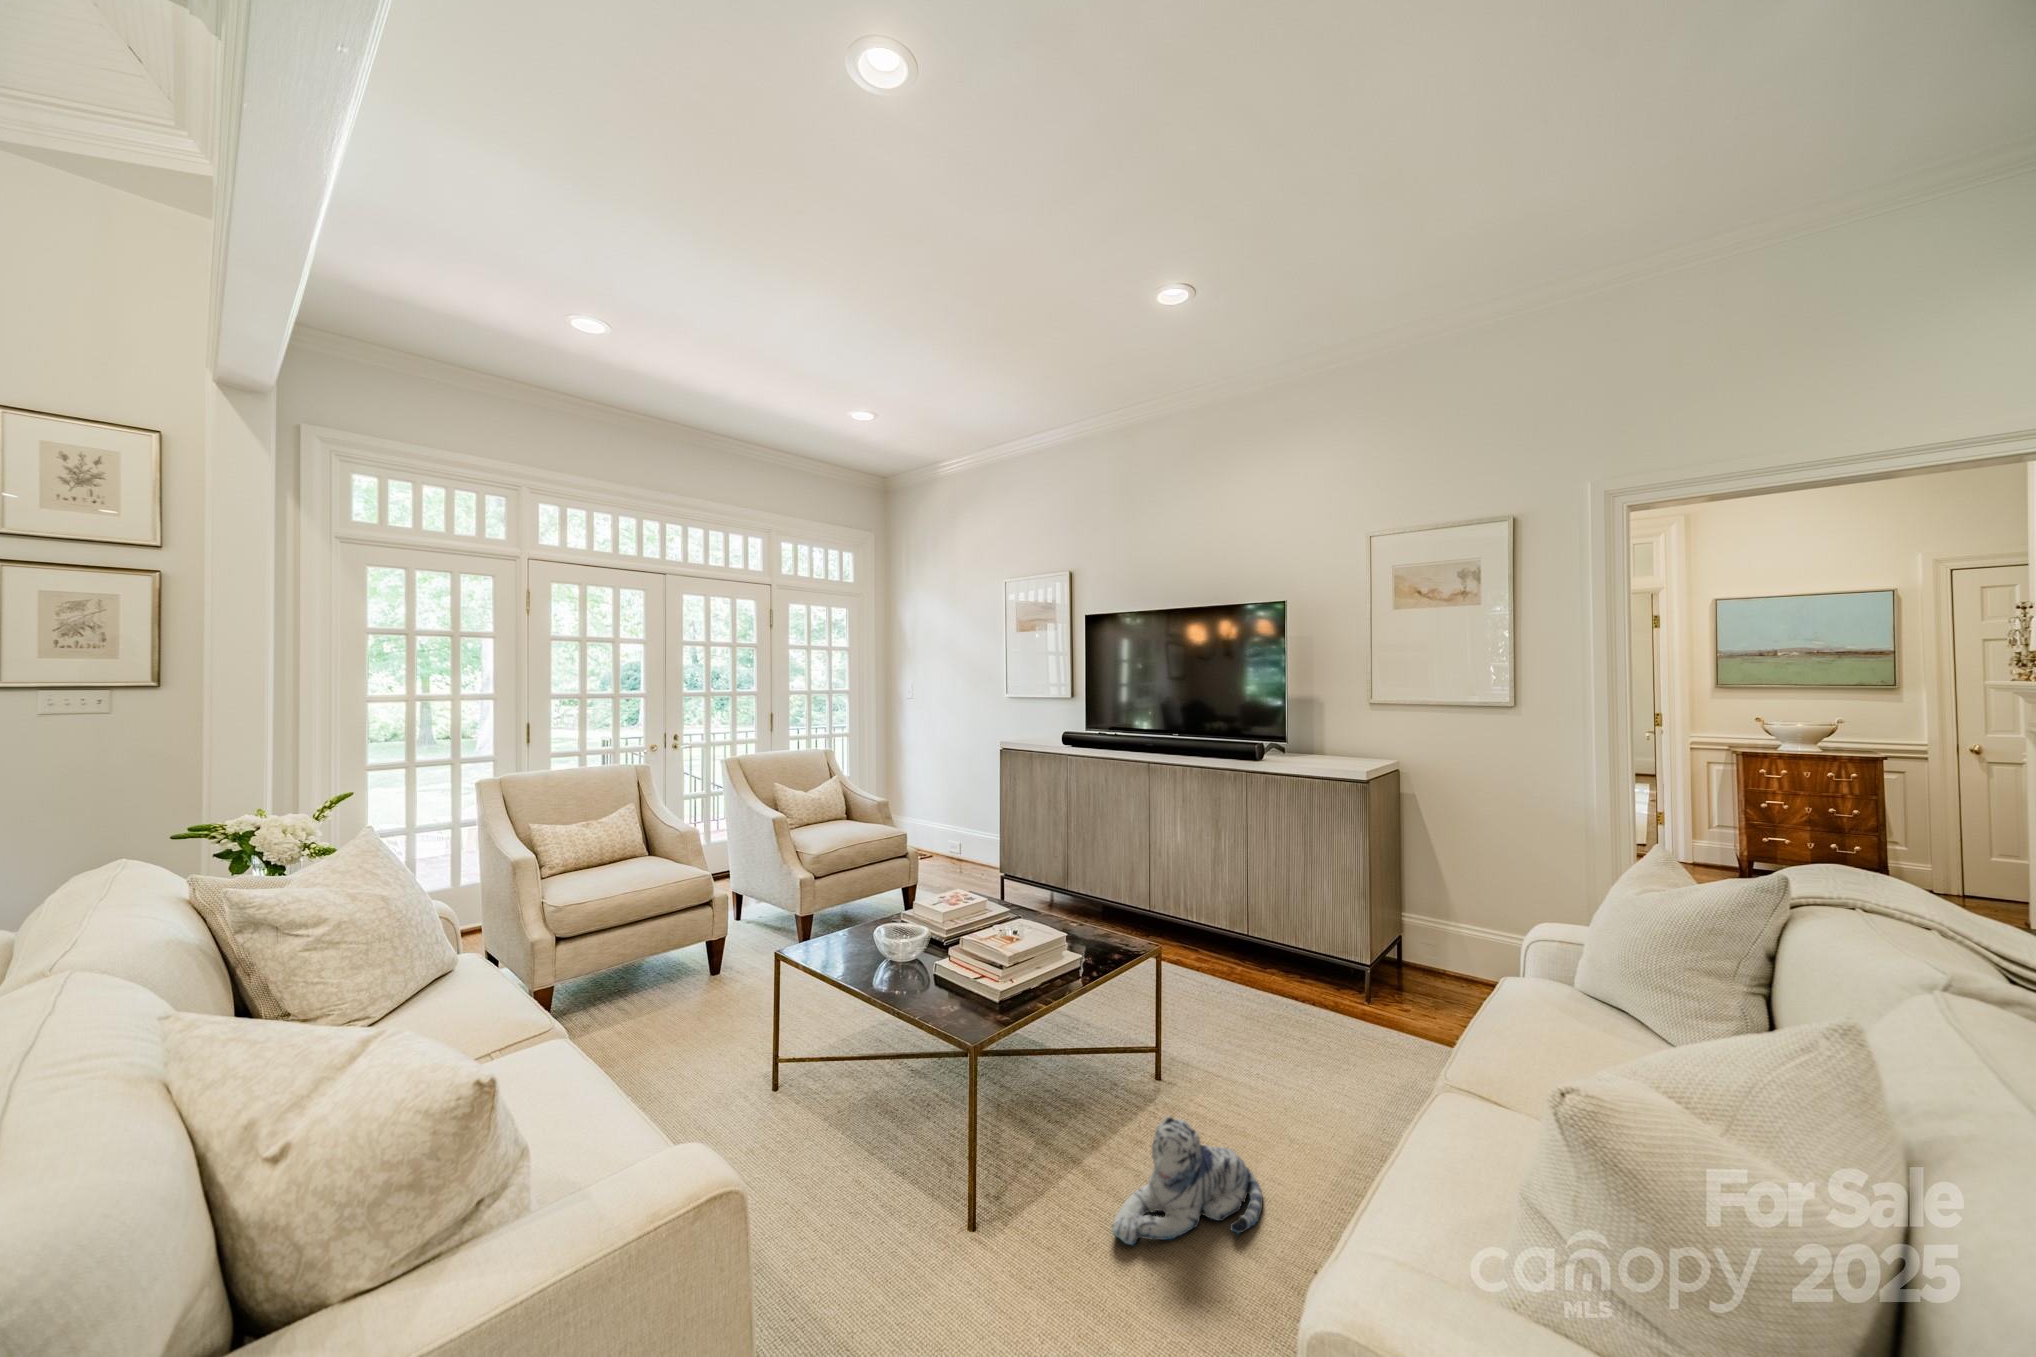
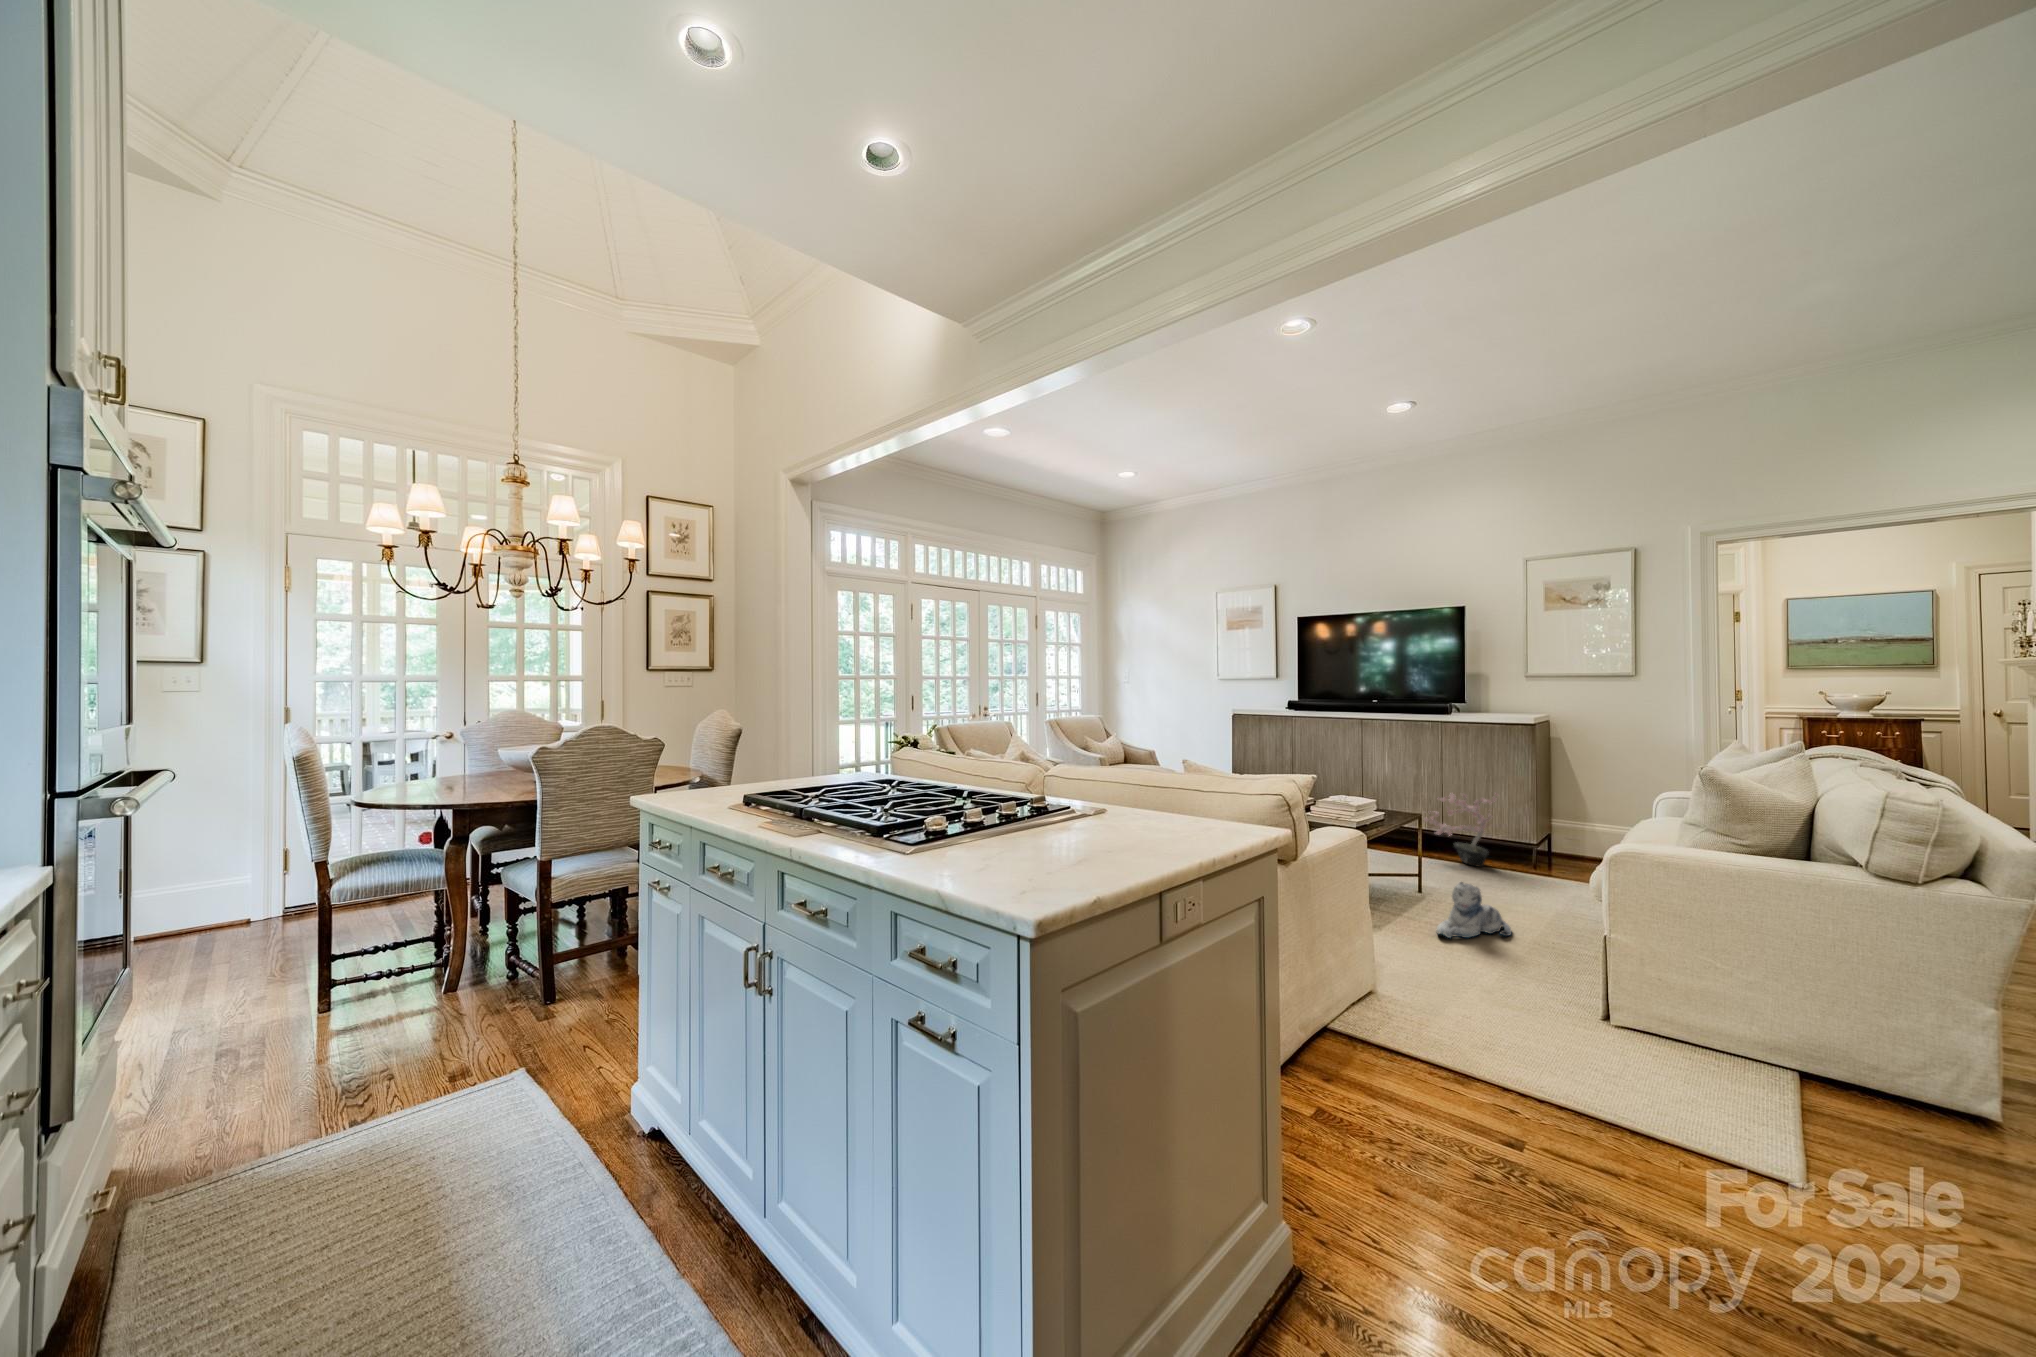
potted plant: none [1207,871,1321,999] -> present [1424,793,1498,867]

